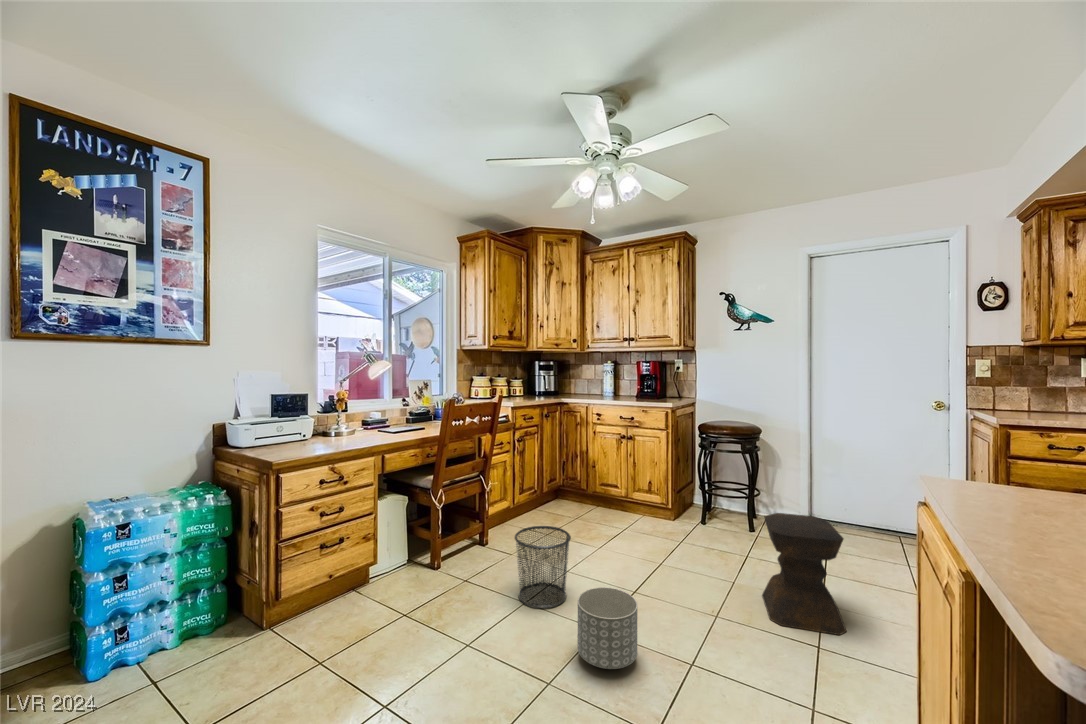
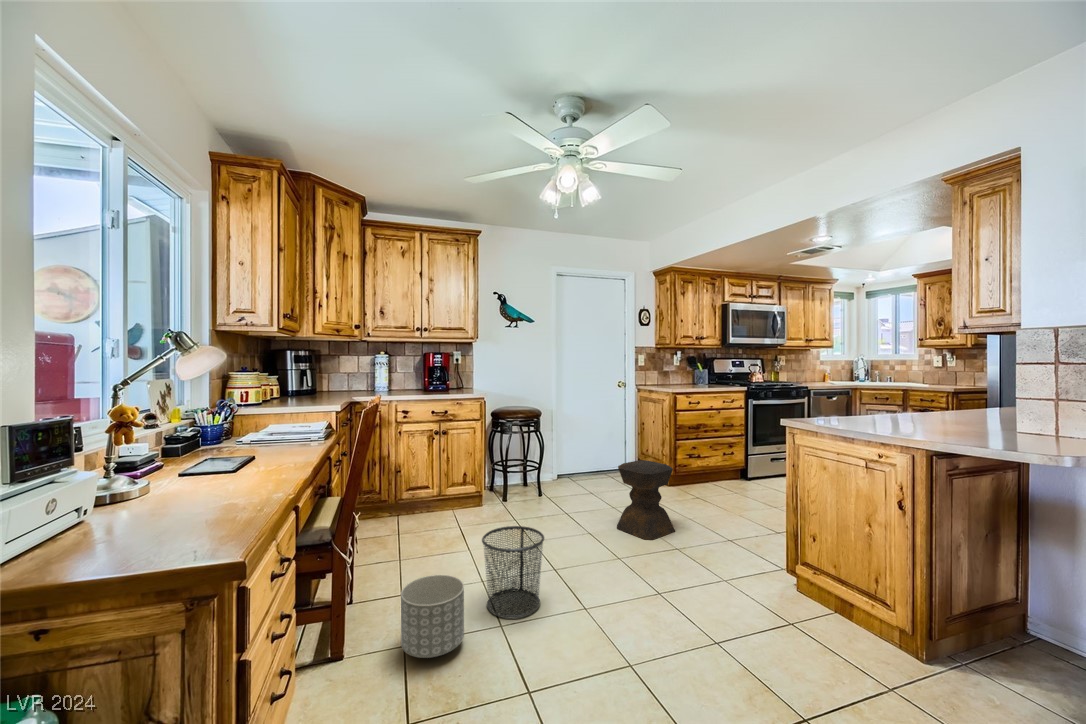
planter: present [578,587,637,669] -> present [401,575,464,658]

